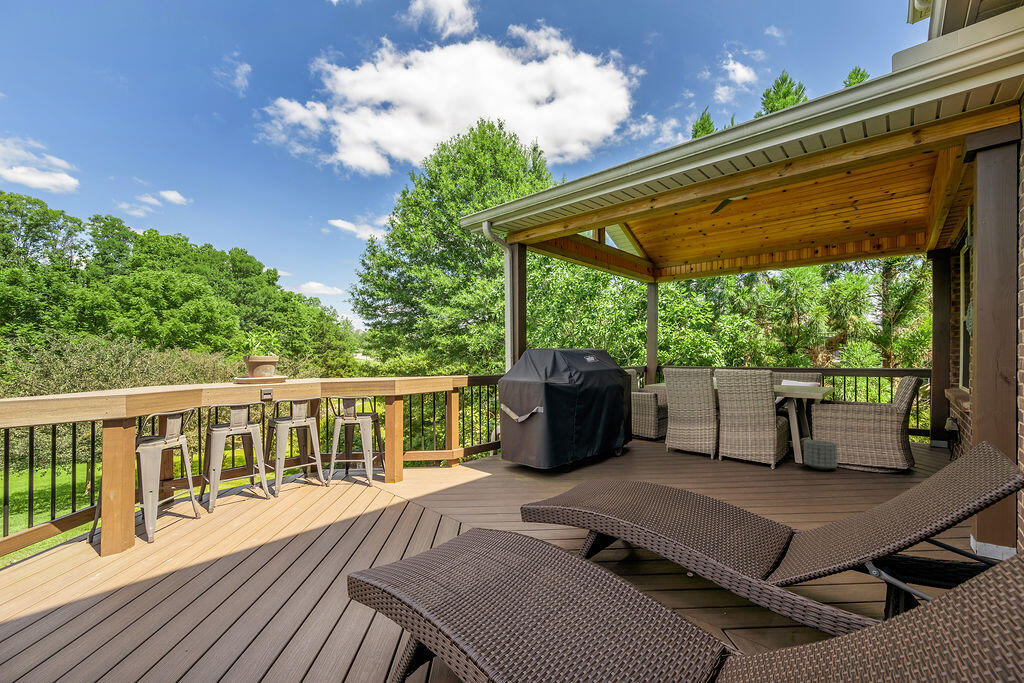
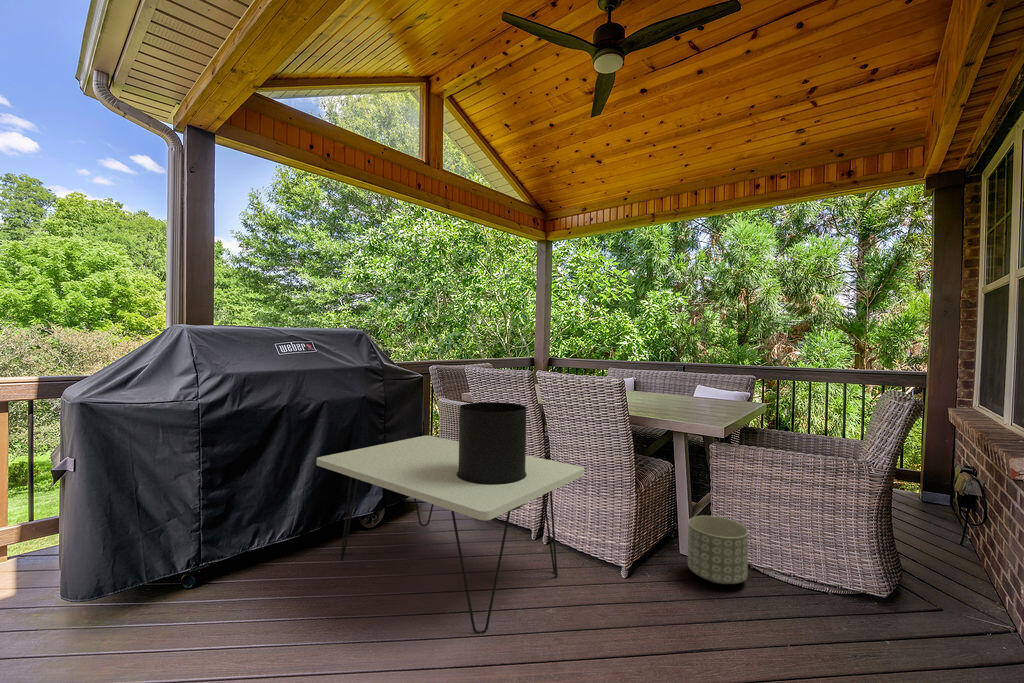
side table: none [610,383,750,481] -> present [317,402,584,634]

